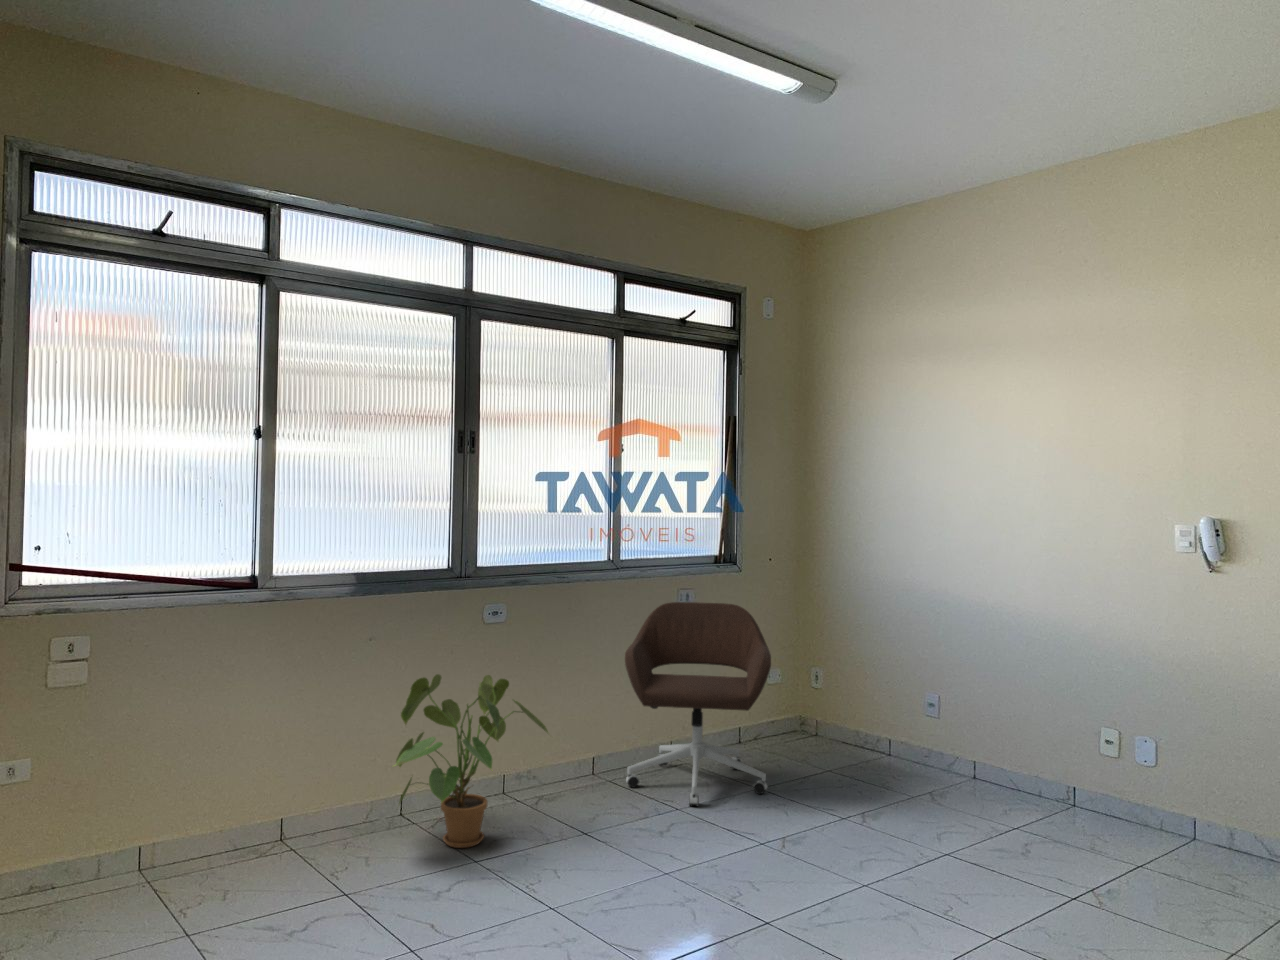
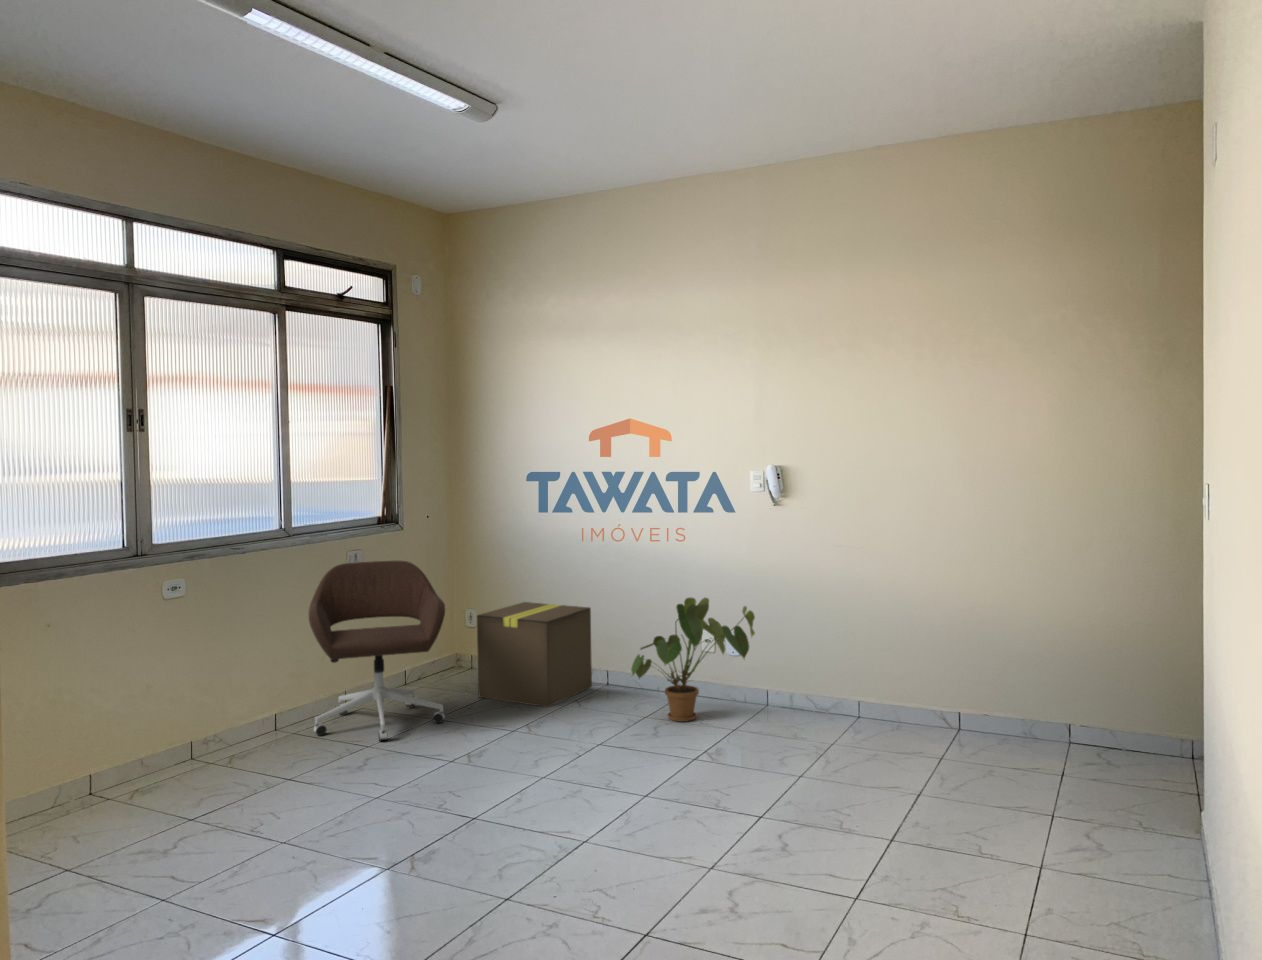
cardboard box: none [812,664,952,795] -> present [477,602,592,707]
house plant: present [395,674,548,848] -> present [631,598,755,722]

